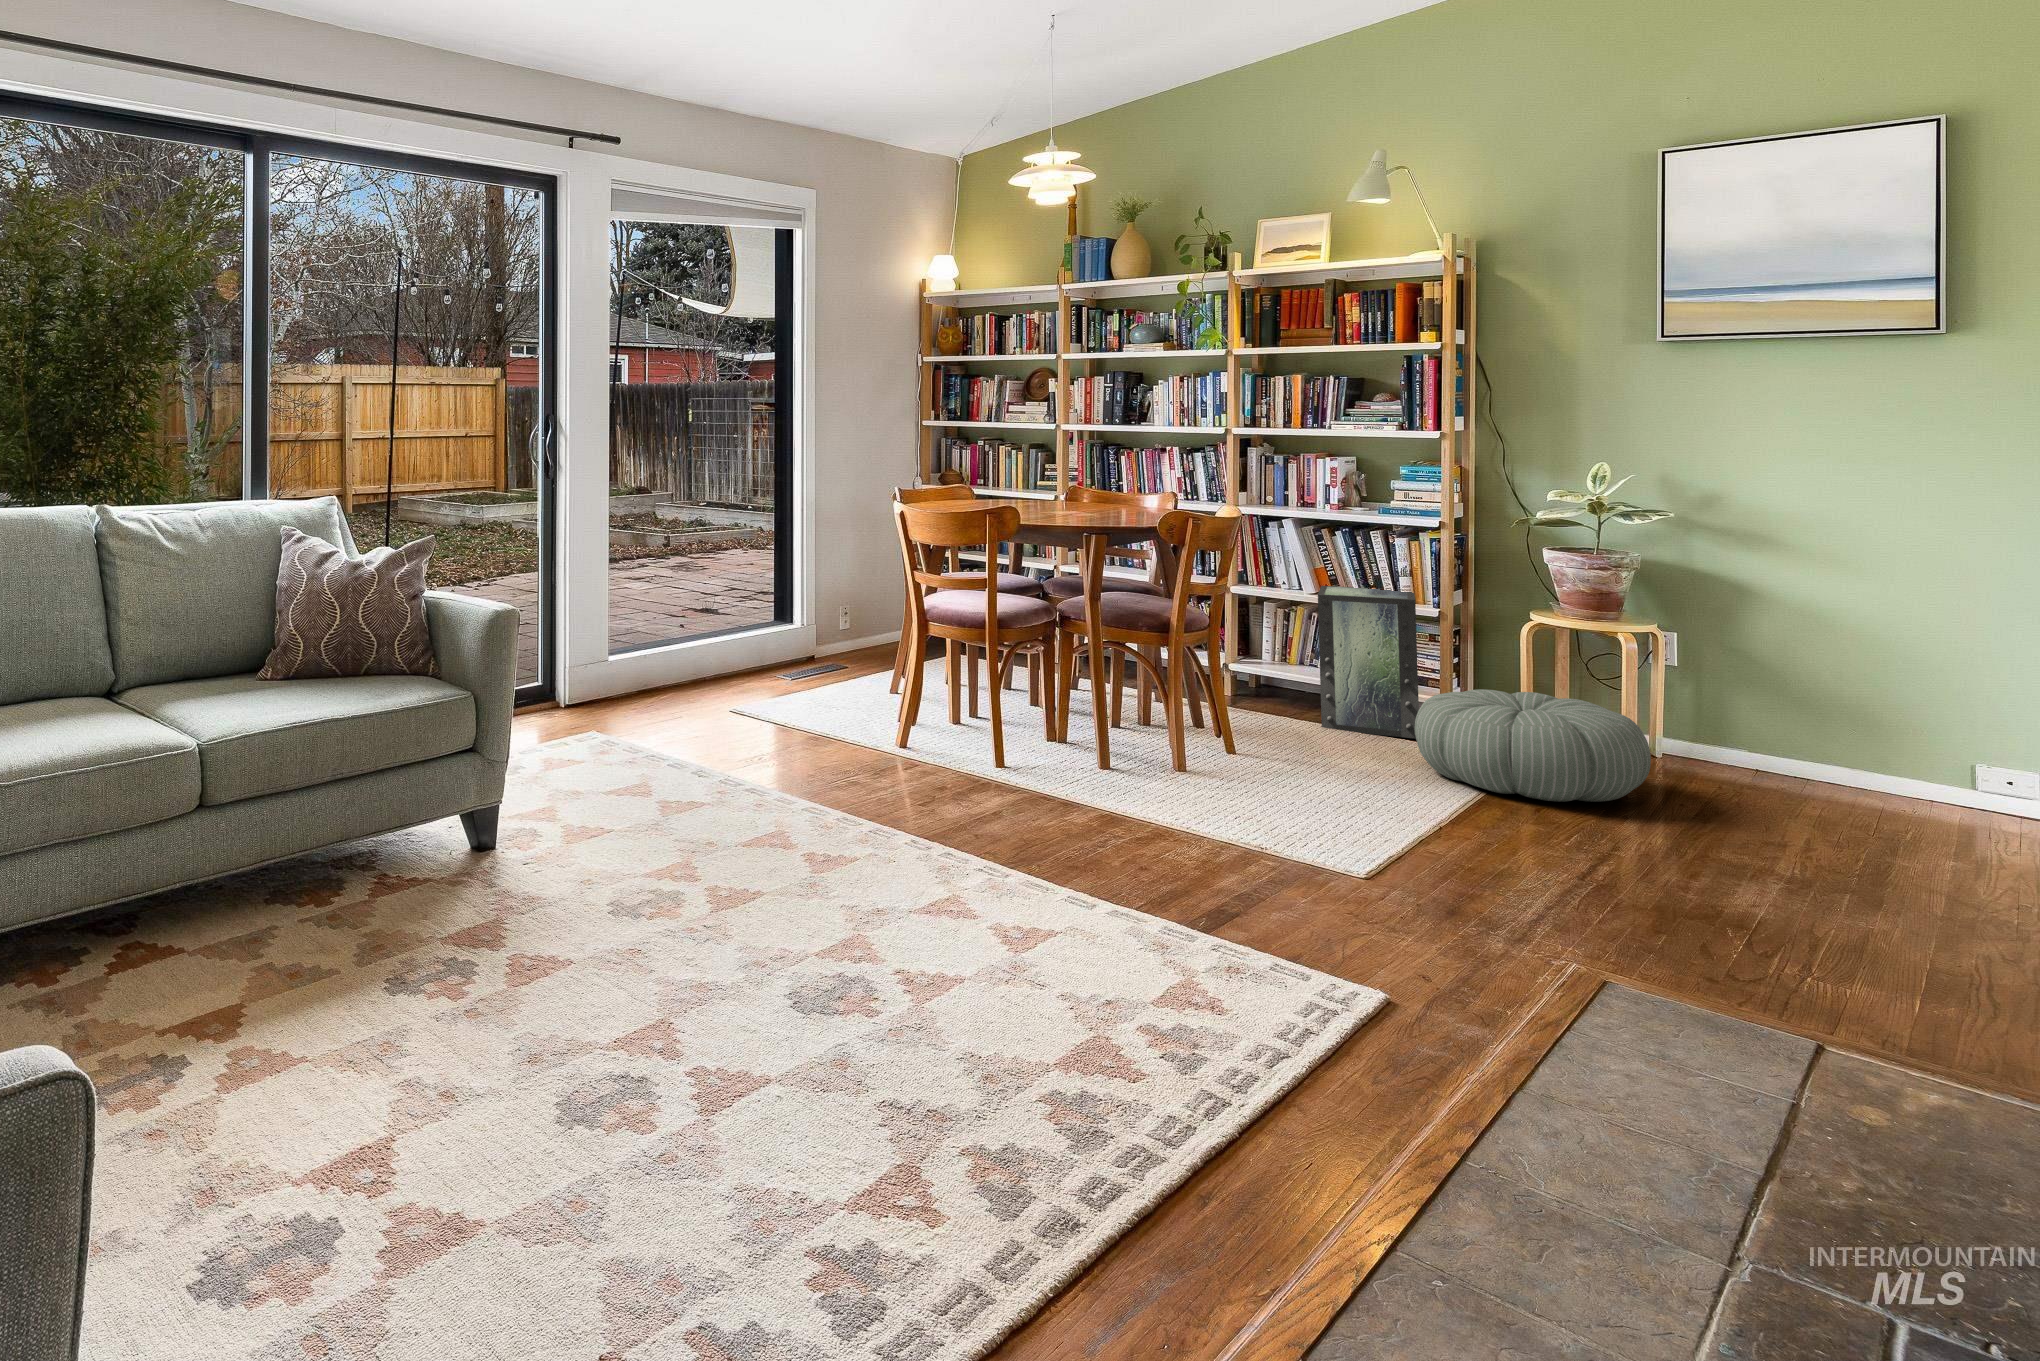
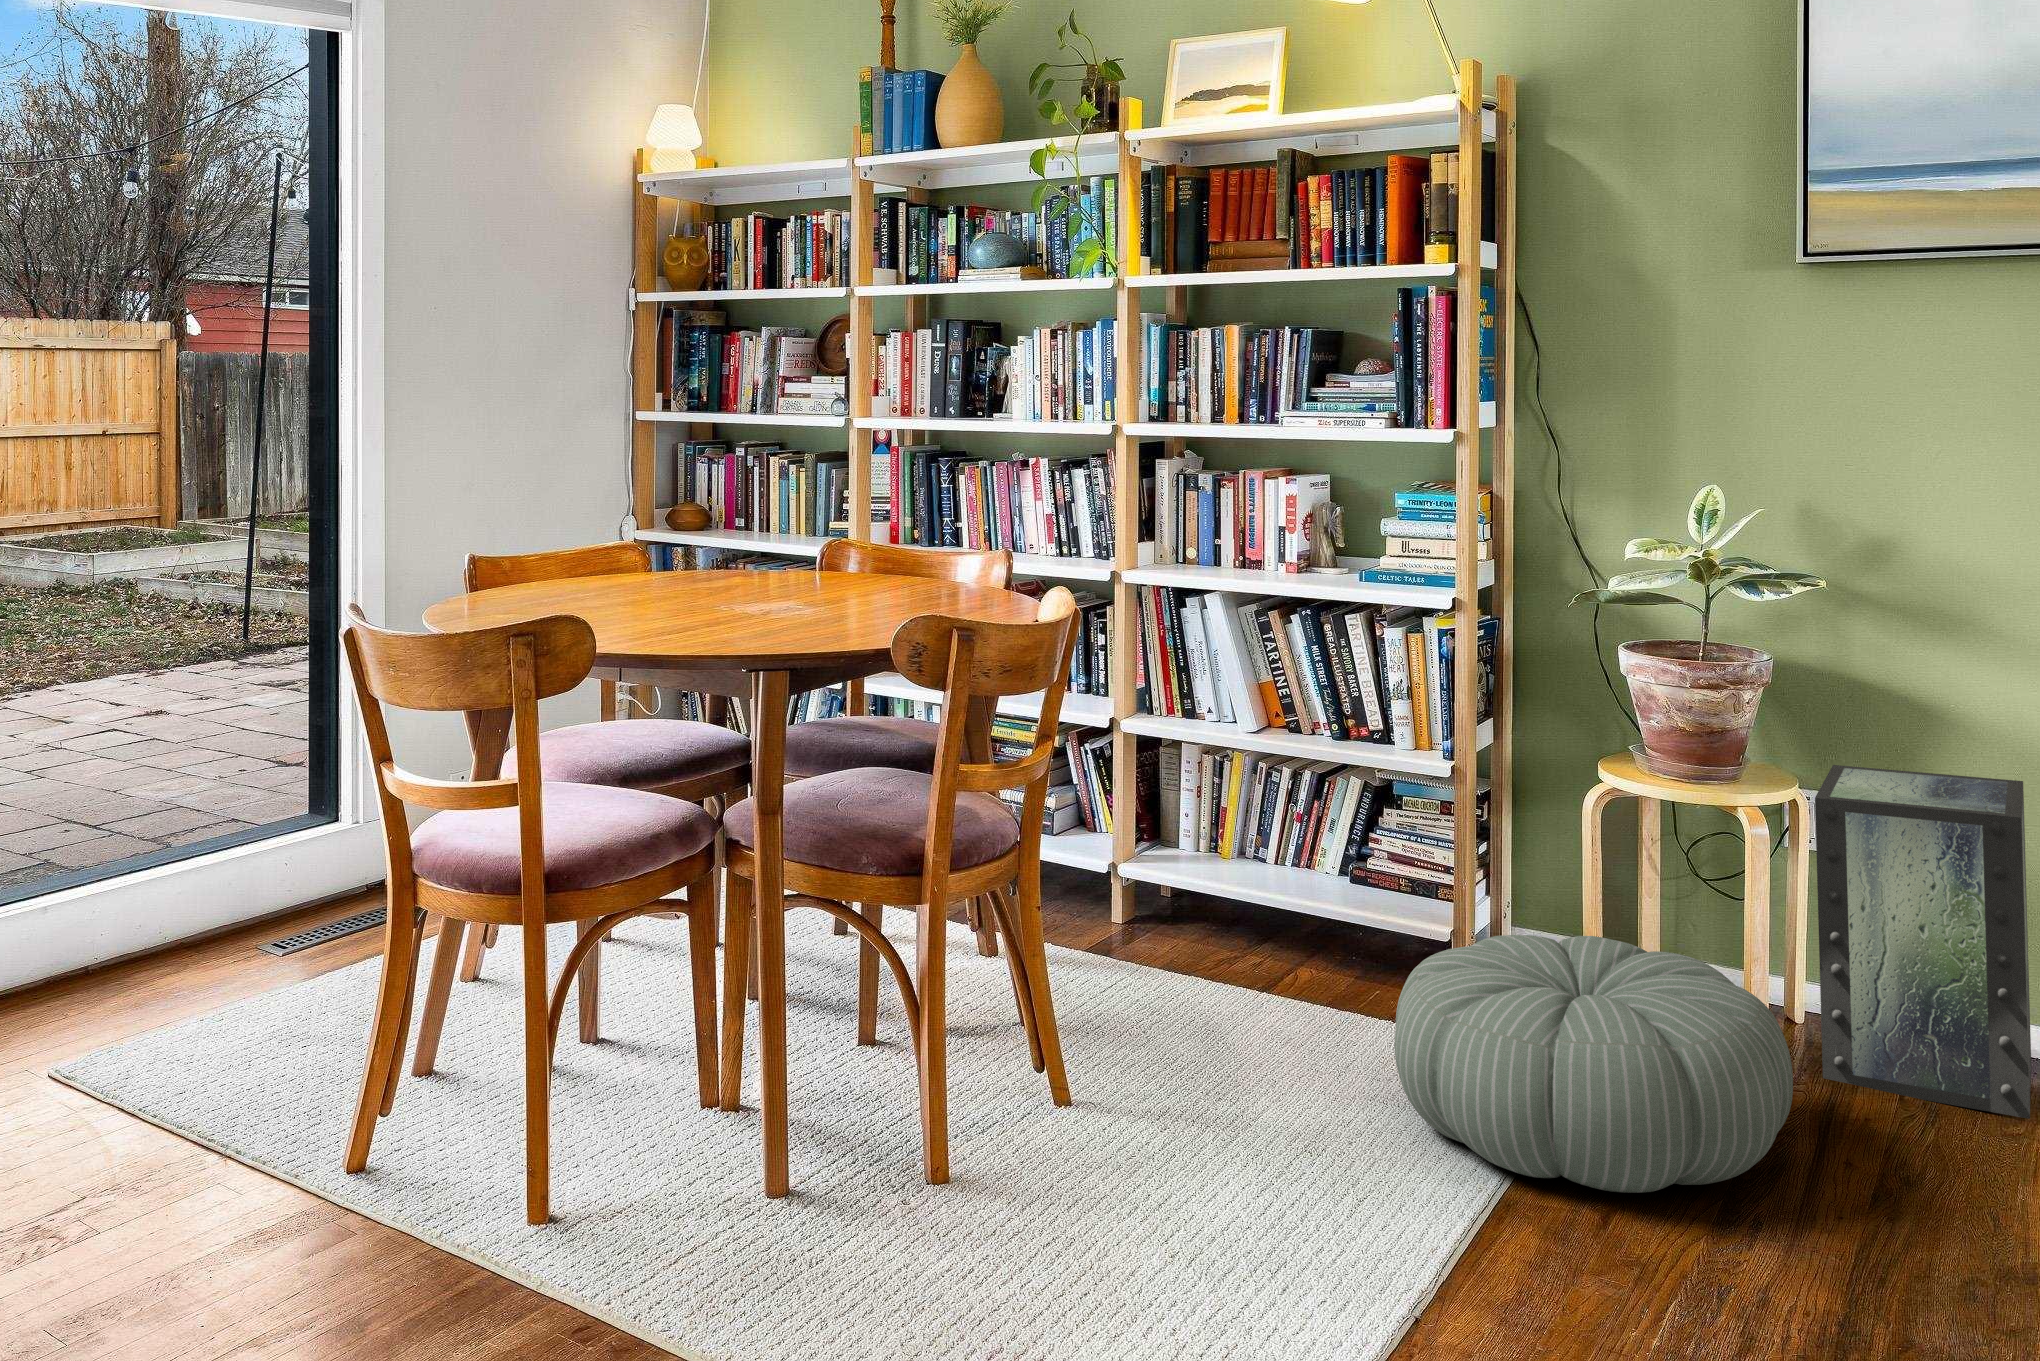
storage box: present [1318,586,1419,739] -> present [1815,765,2031,1119]

